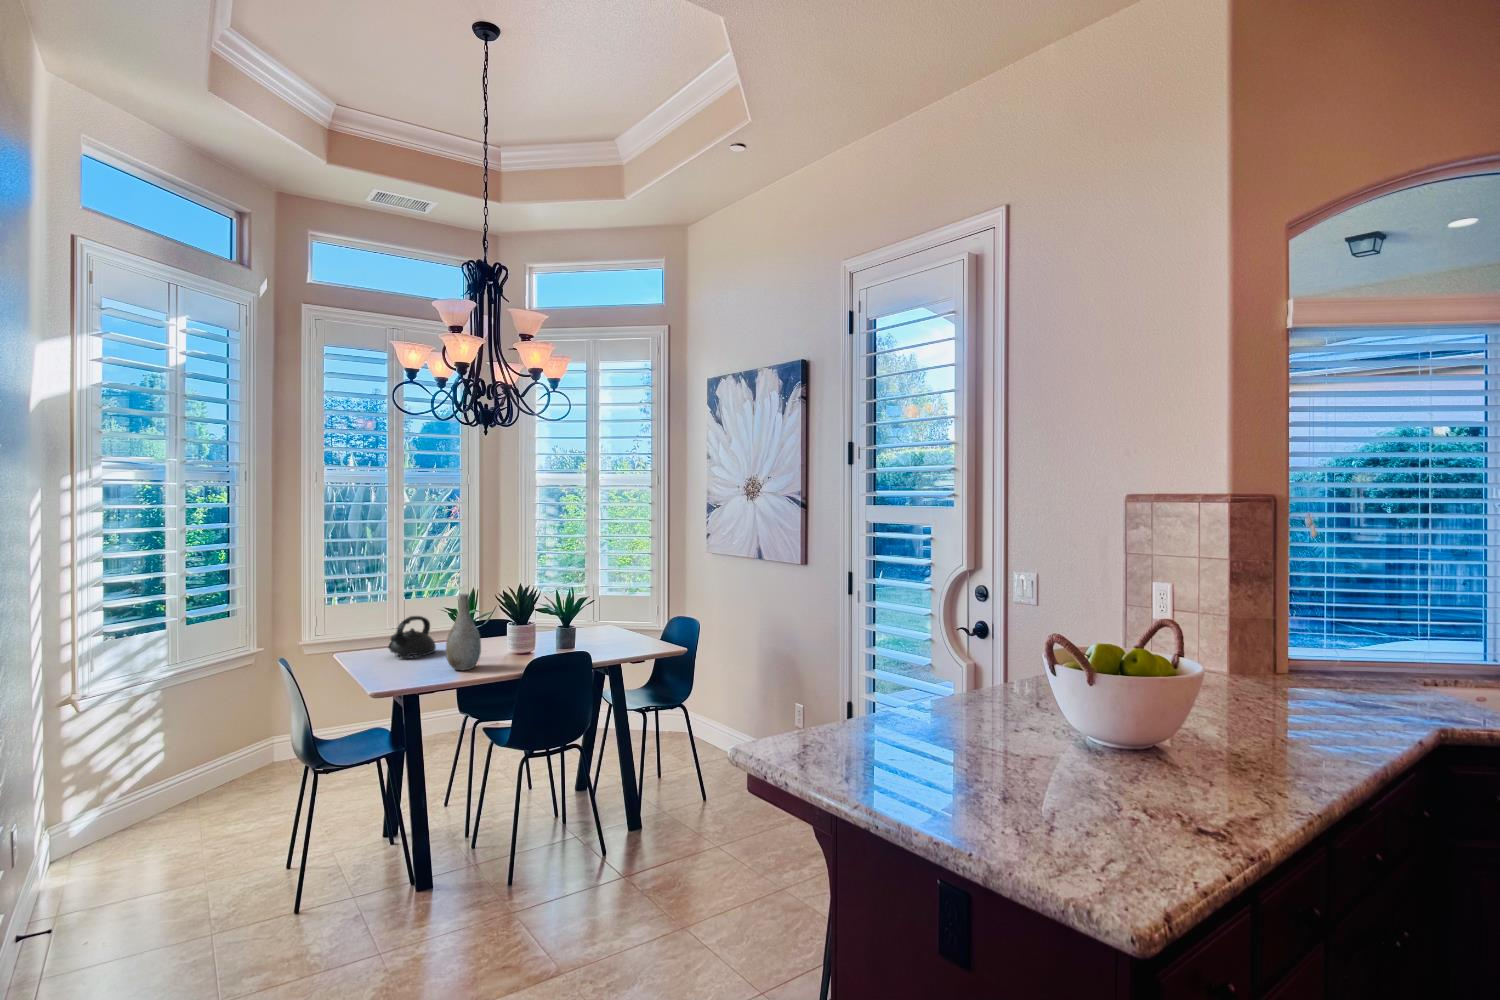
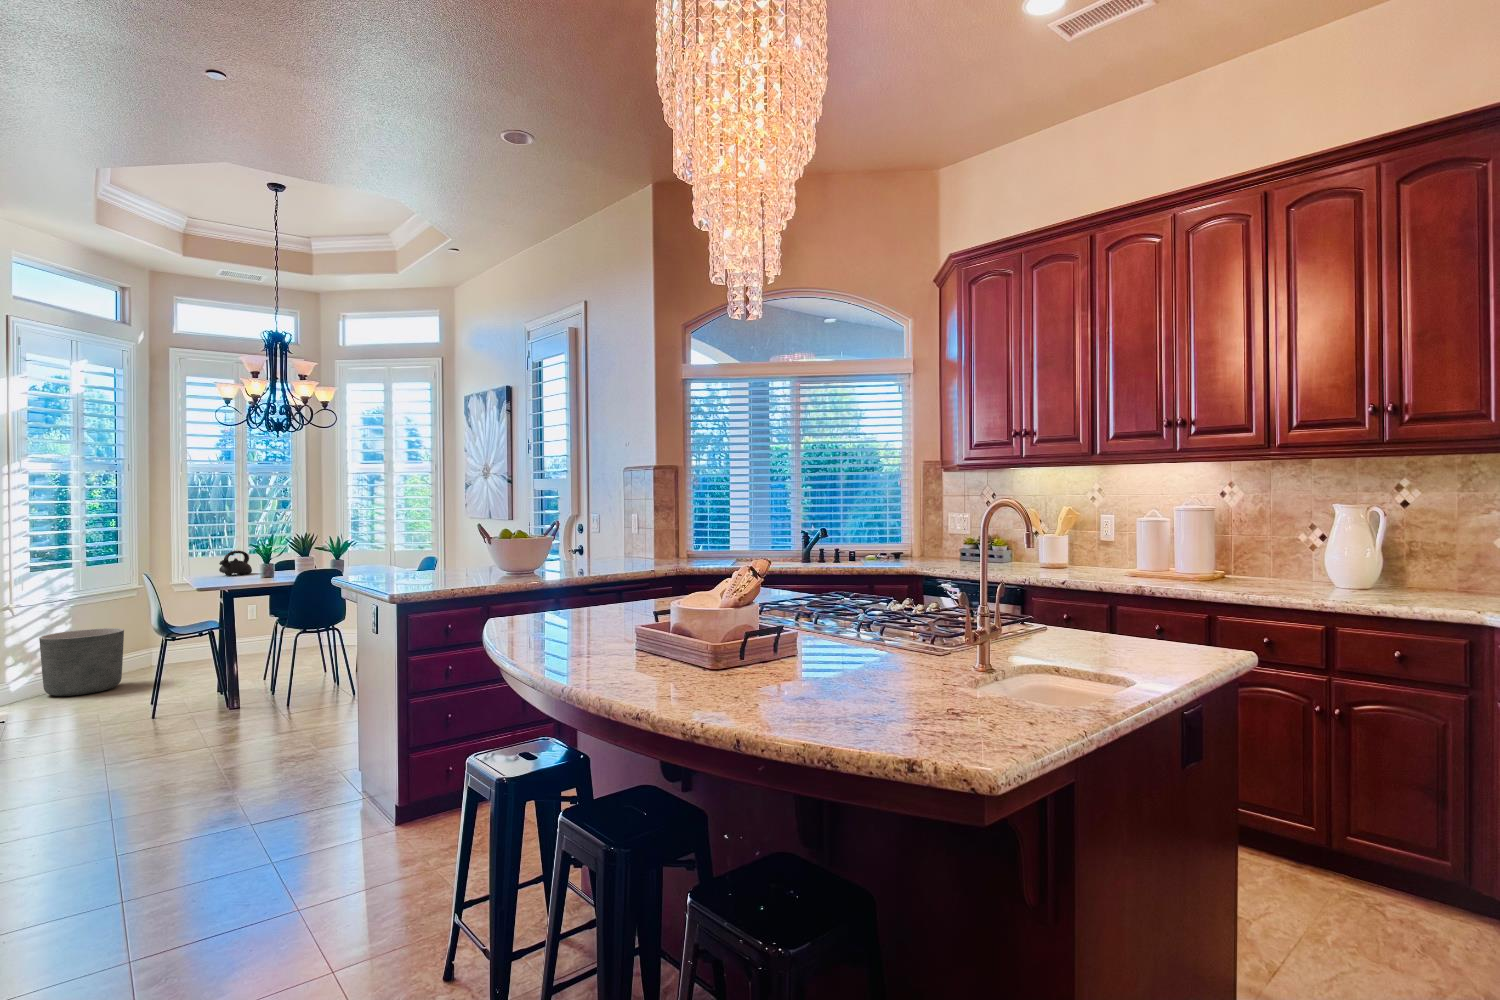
vase: present [446,593,481,670] -> none [250,532,274,578]
planter: none [114,725,240,845] -> present [39,628,124,696]

